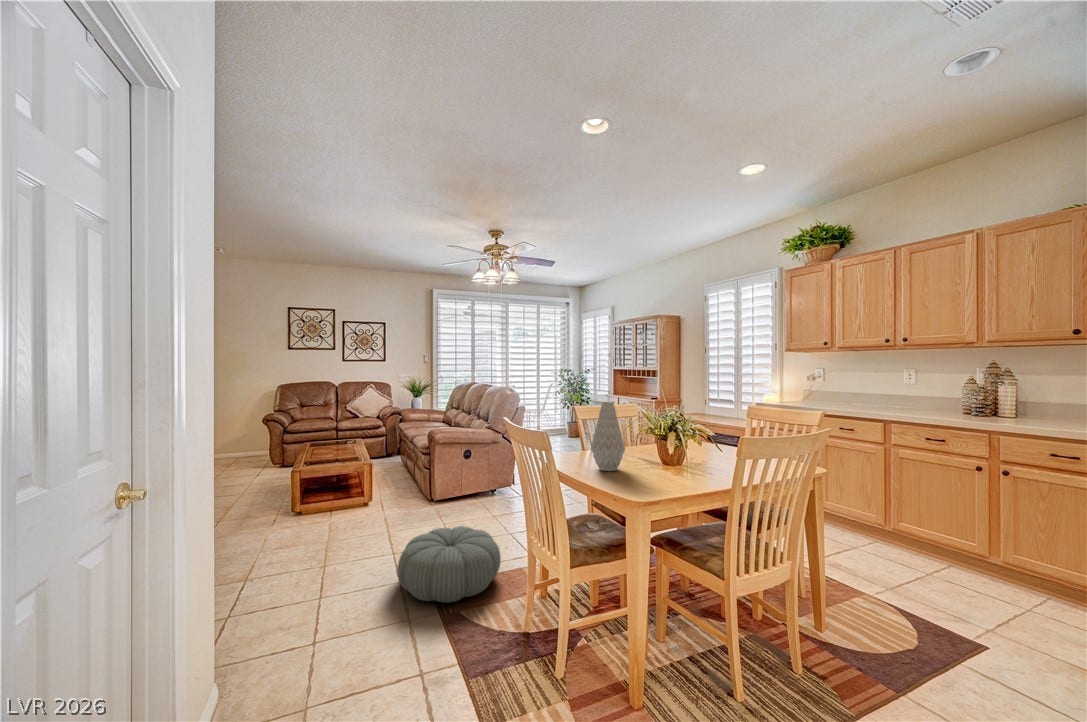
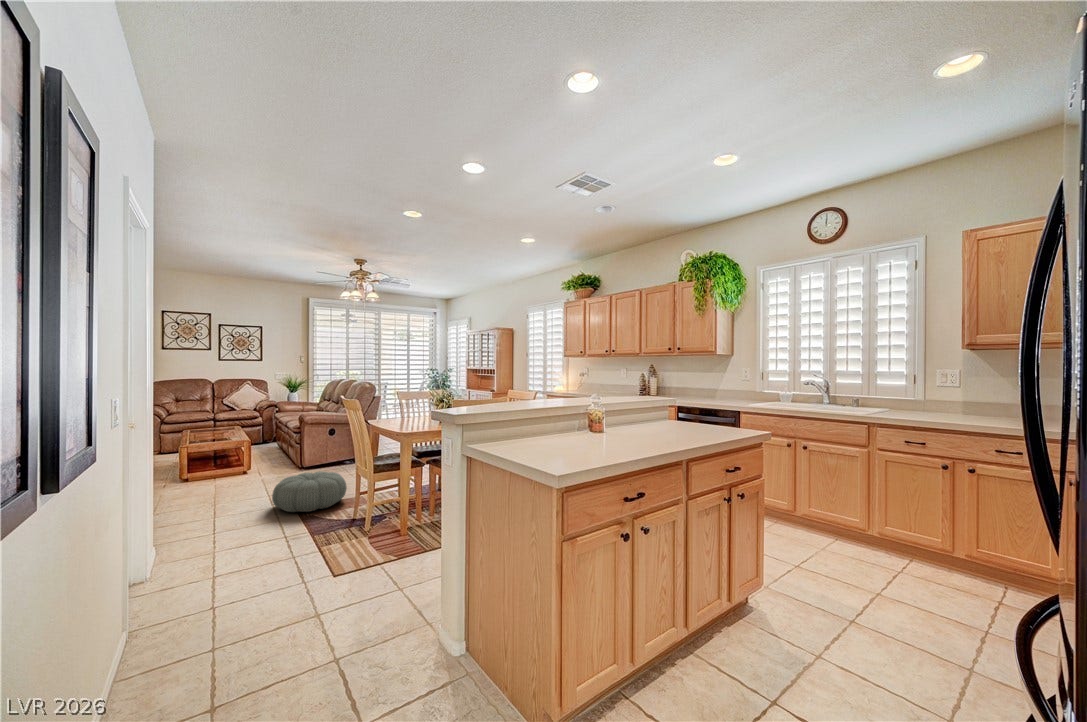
vase: present [591,402,625,471] -> none [396,385,416,423]

